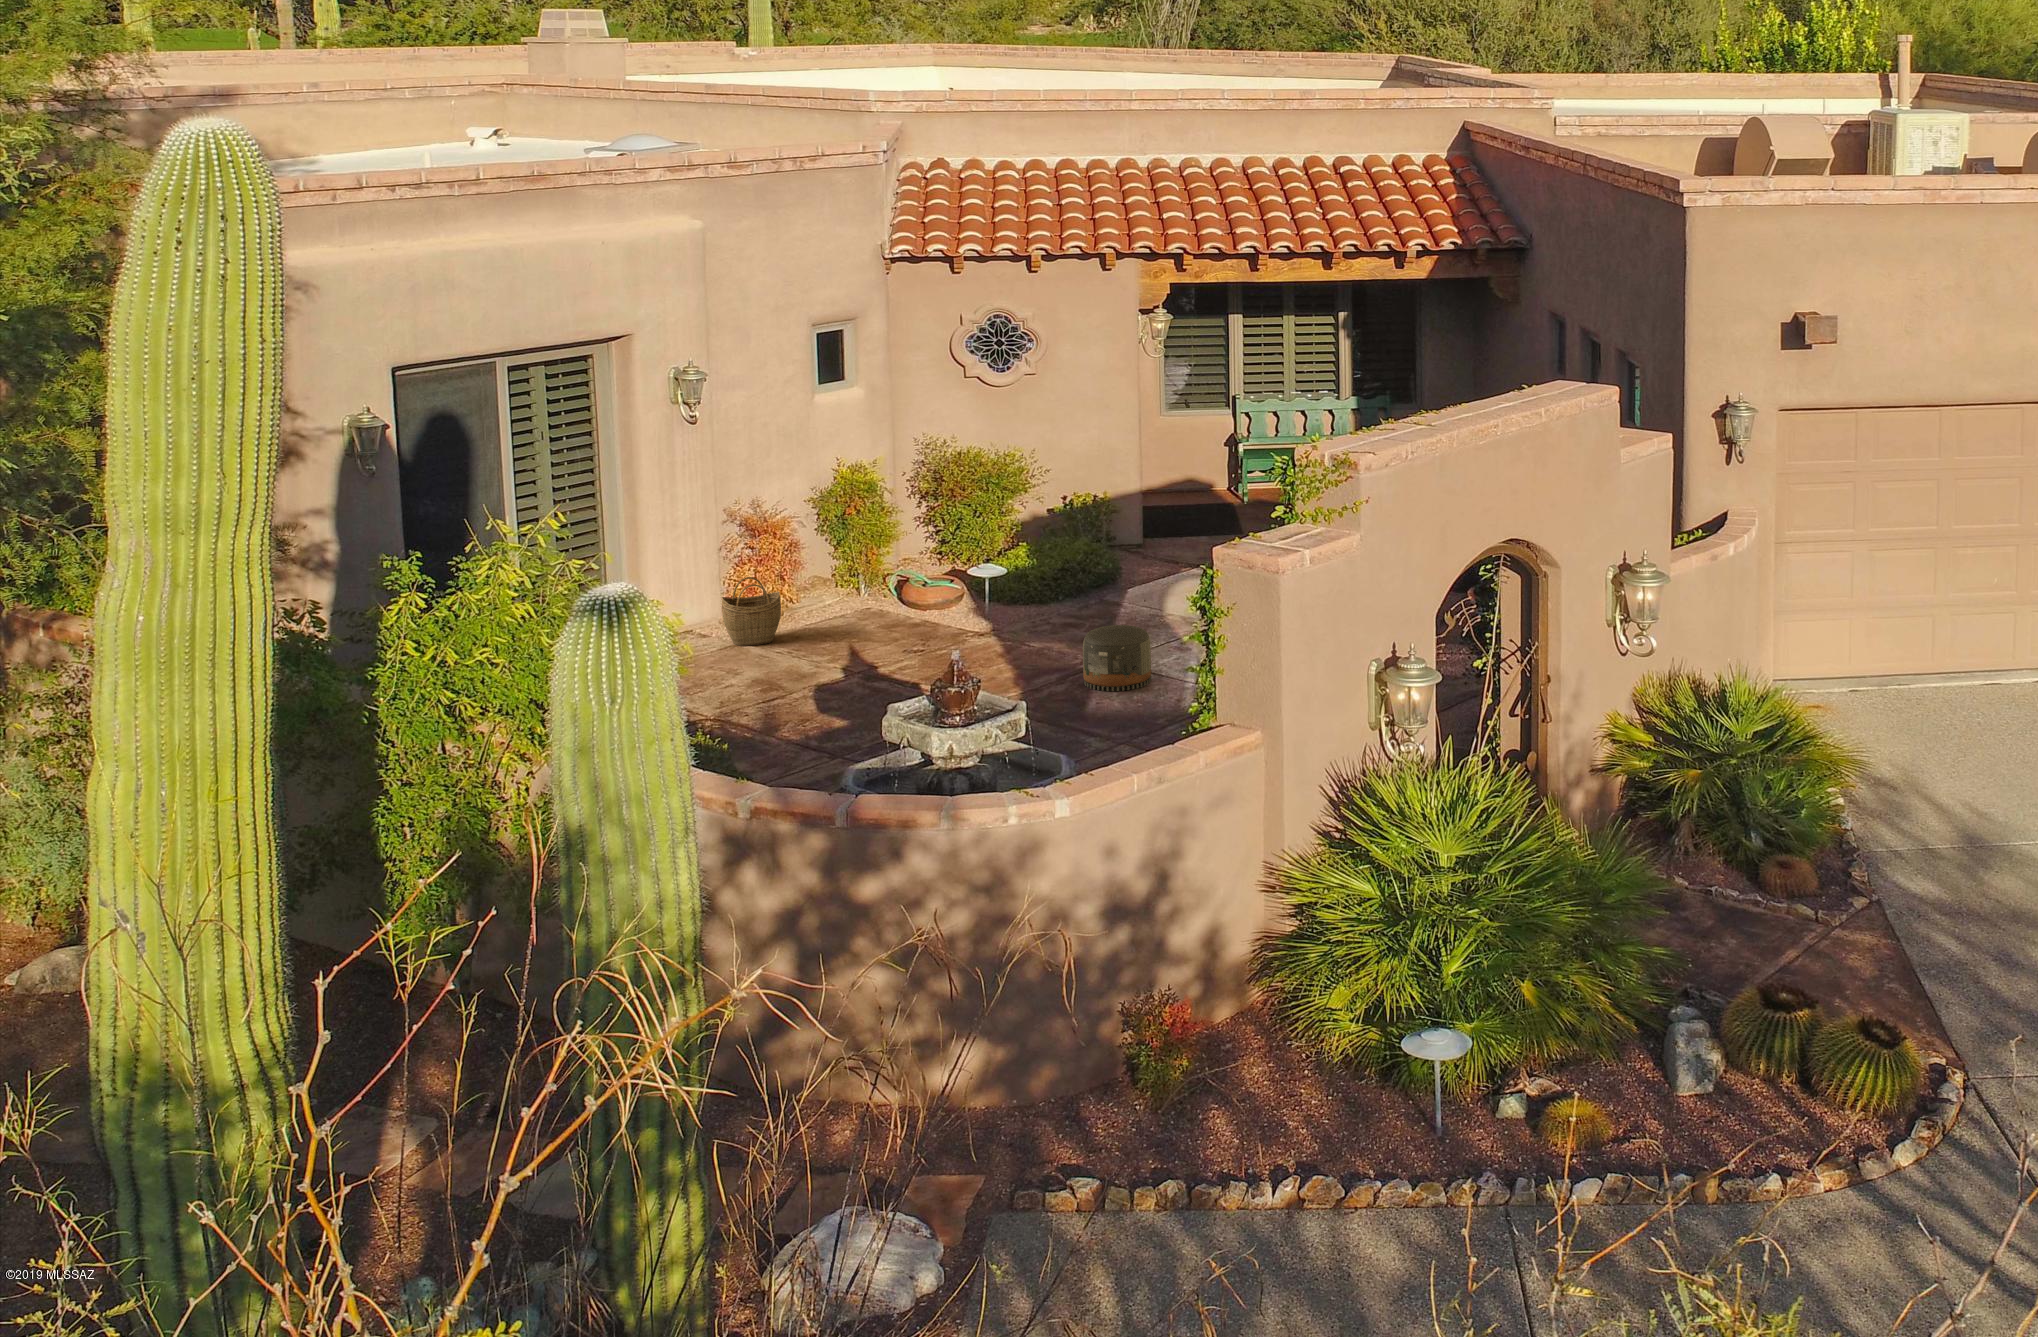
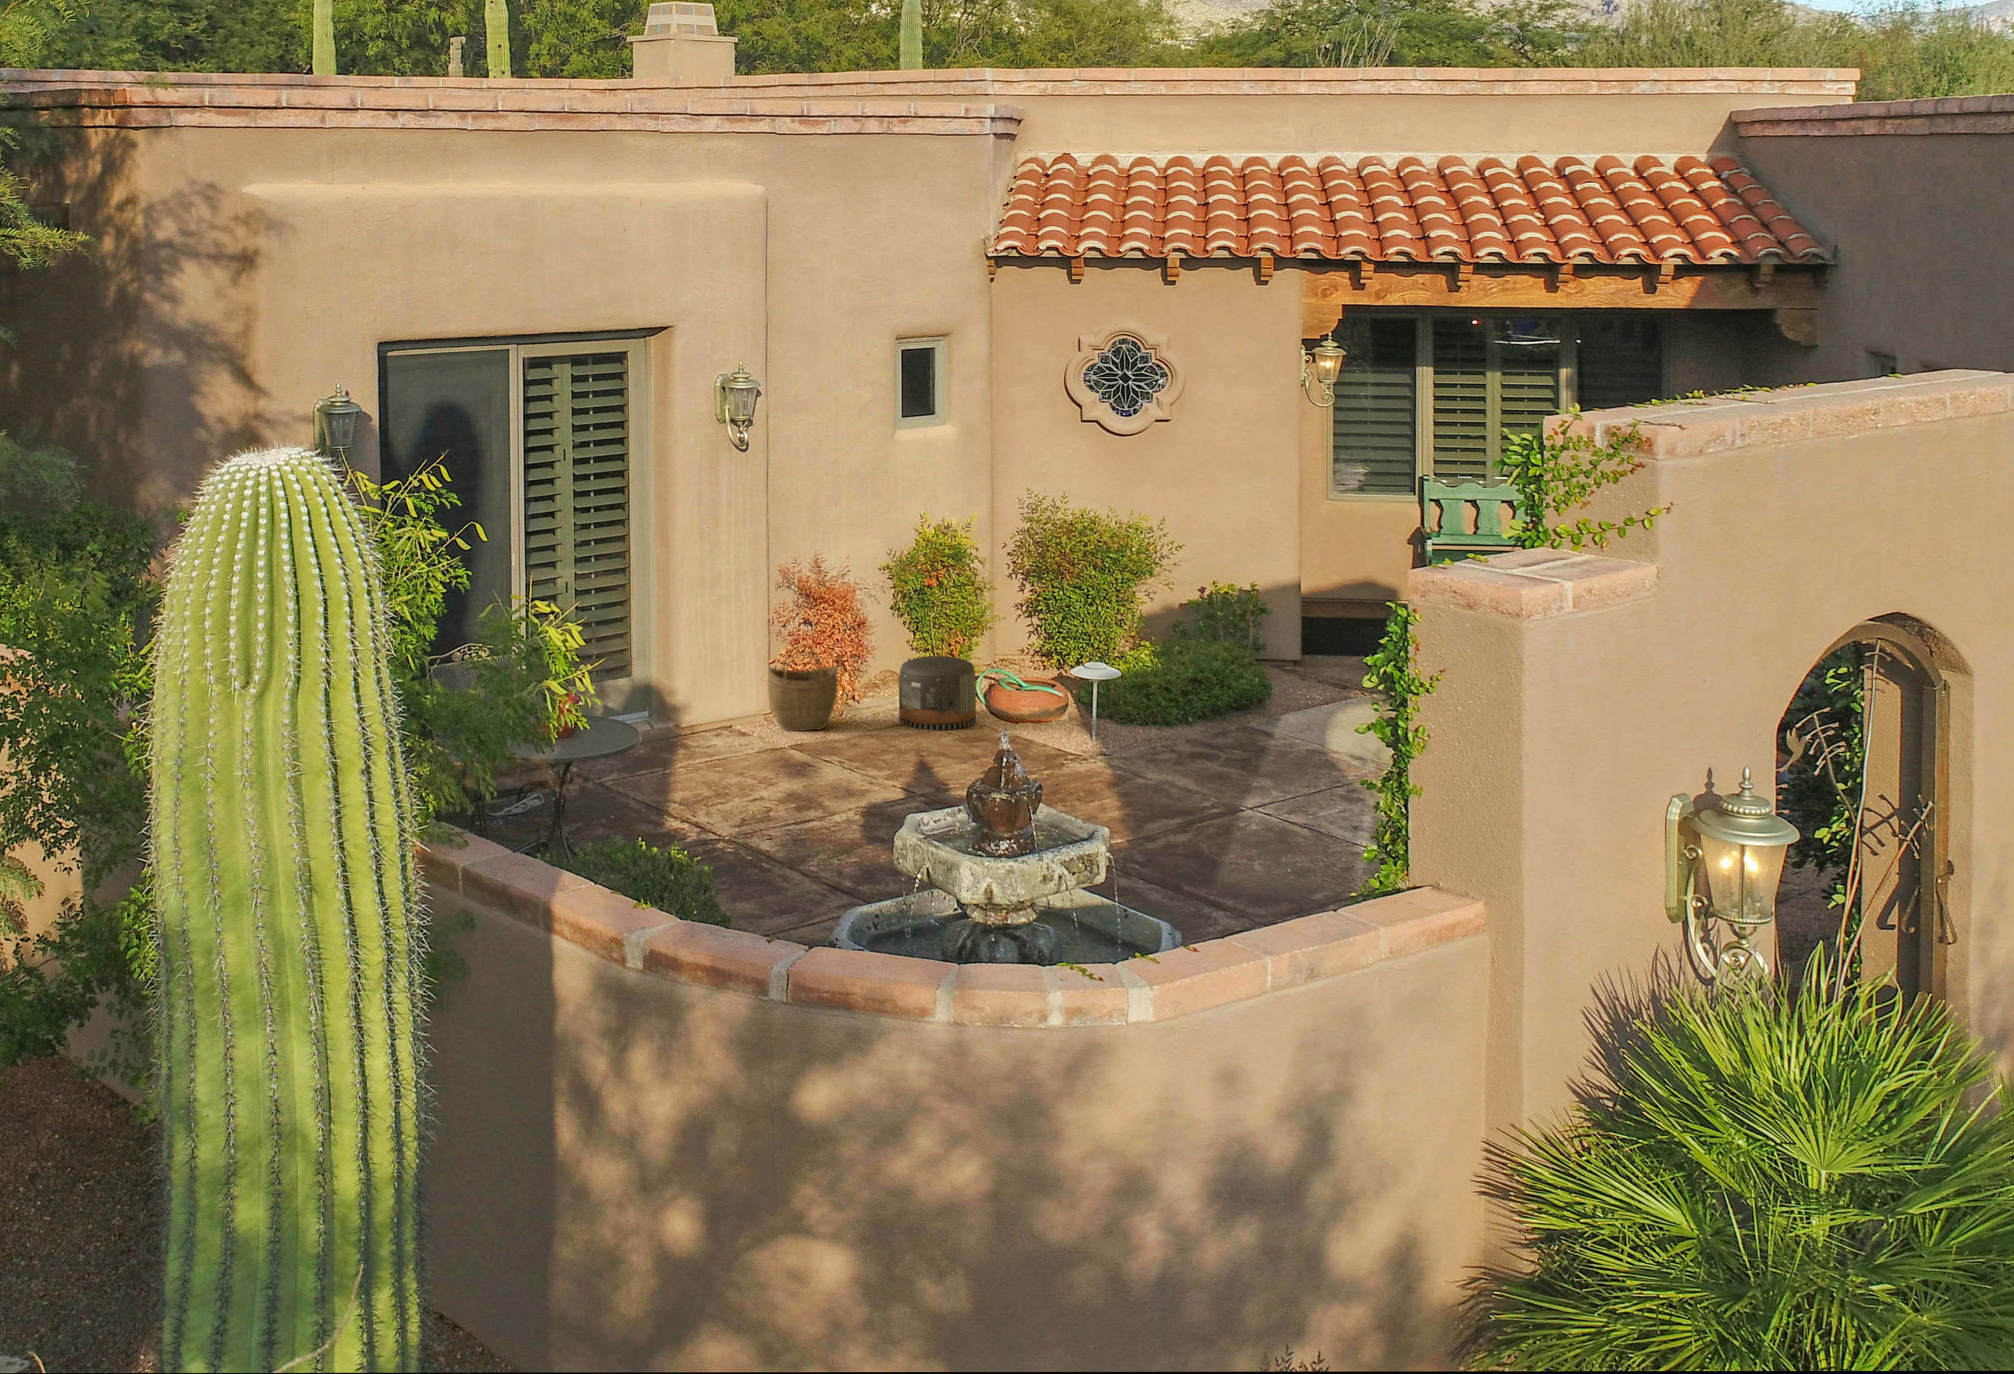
pouf: present [1083,625,1151,691] -> present [899,656,976,730]

